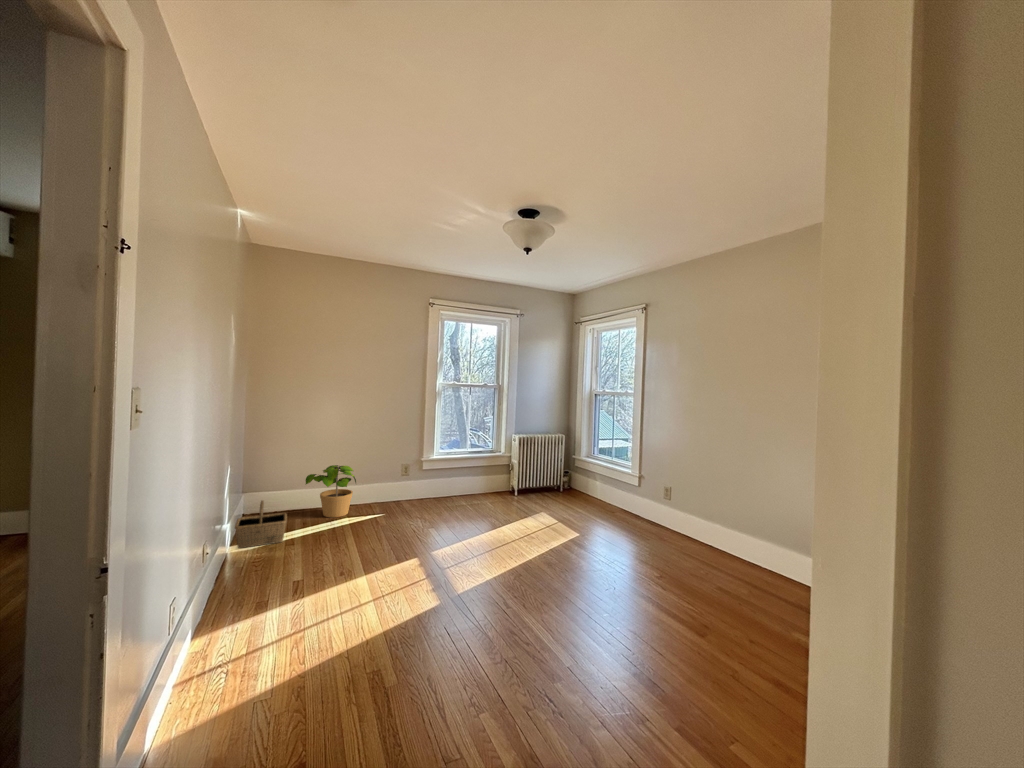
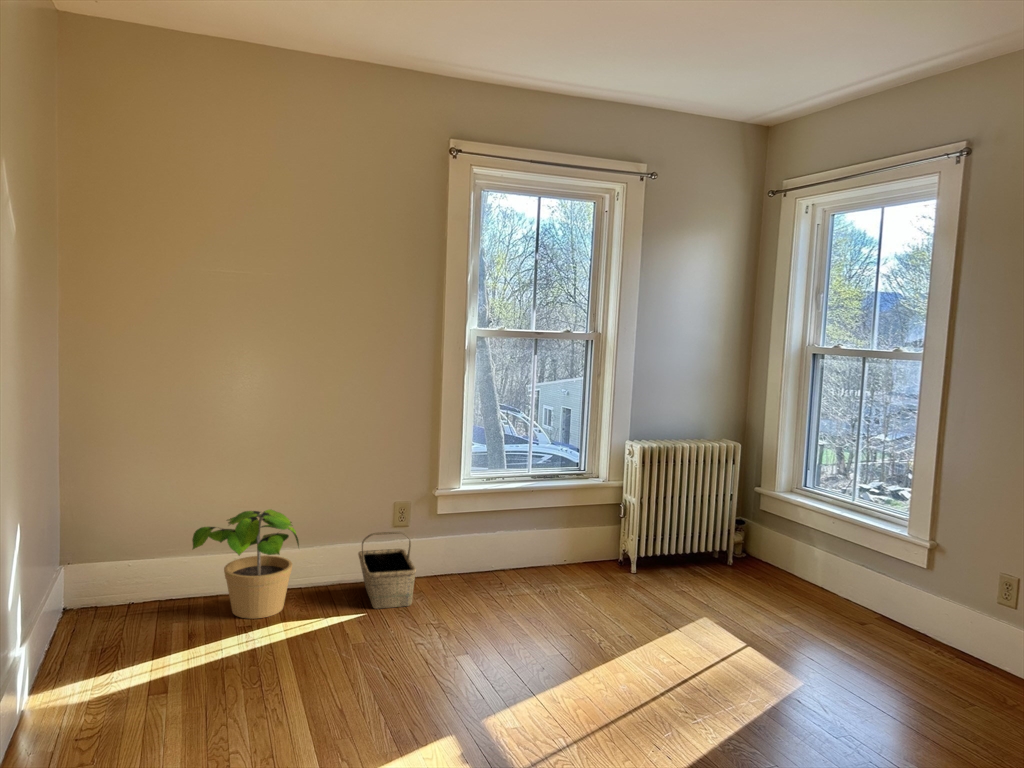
basket: present [235,501,287,548] -> present [358,532,416,609]

